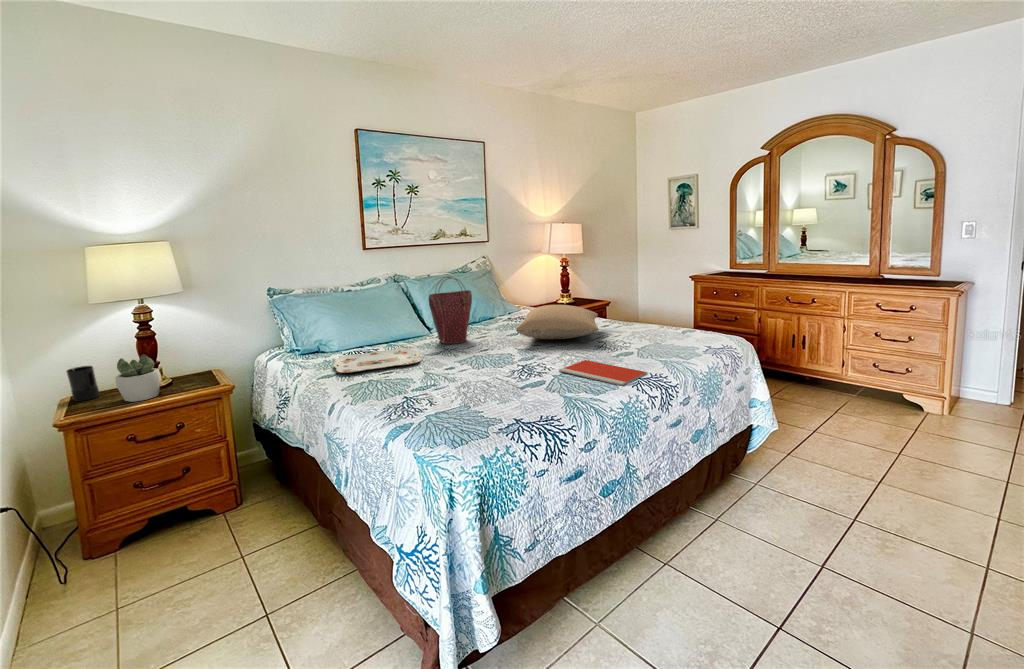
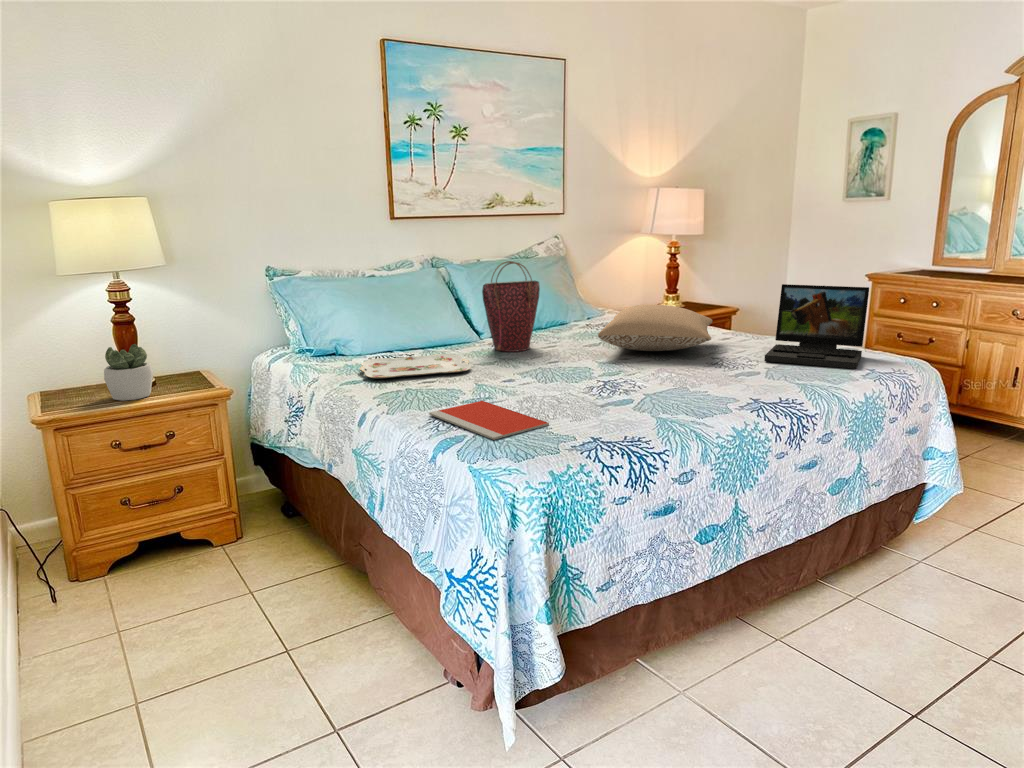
laptop: none [637,287,706,348] -> present [764,284,869,369]
notebook: present [559,360,647,386] -> present [429,401,549,440]
candle: present [66,366,100,401] -> none [44,354,81,397]

